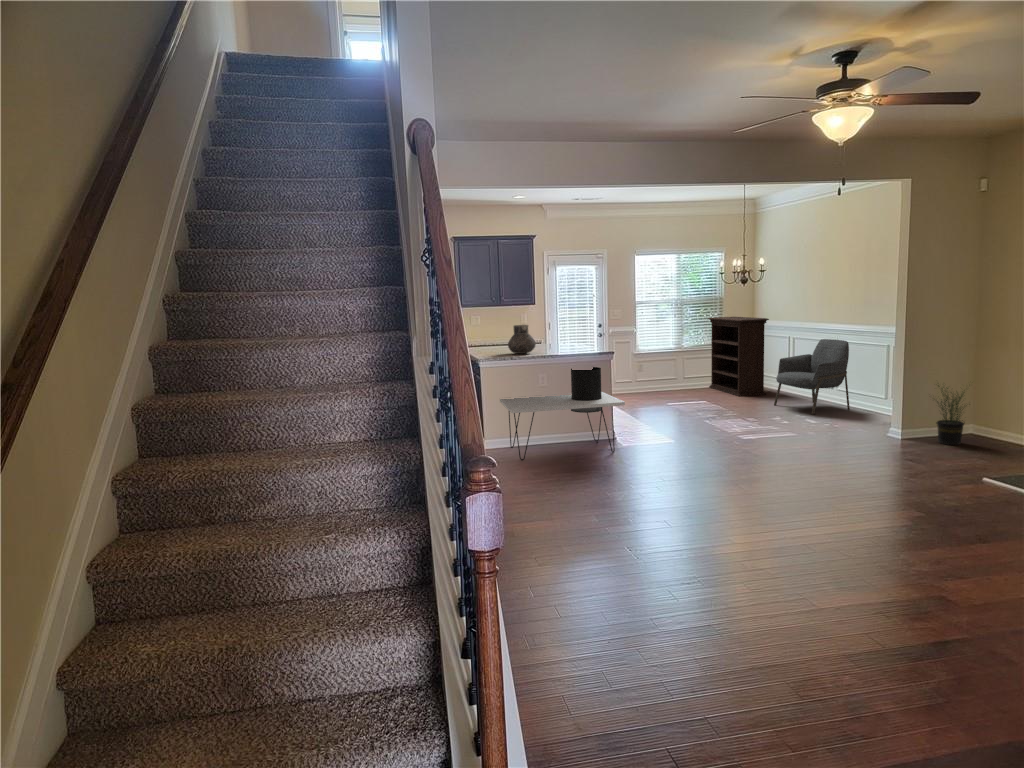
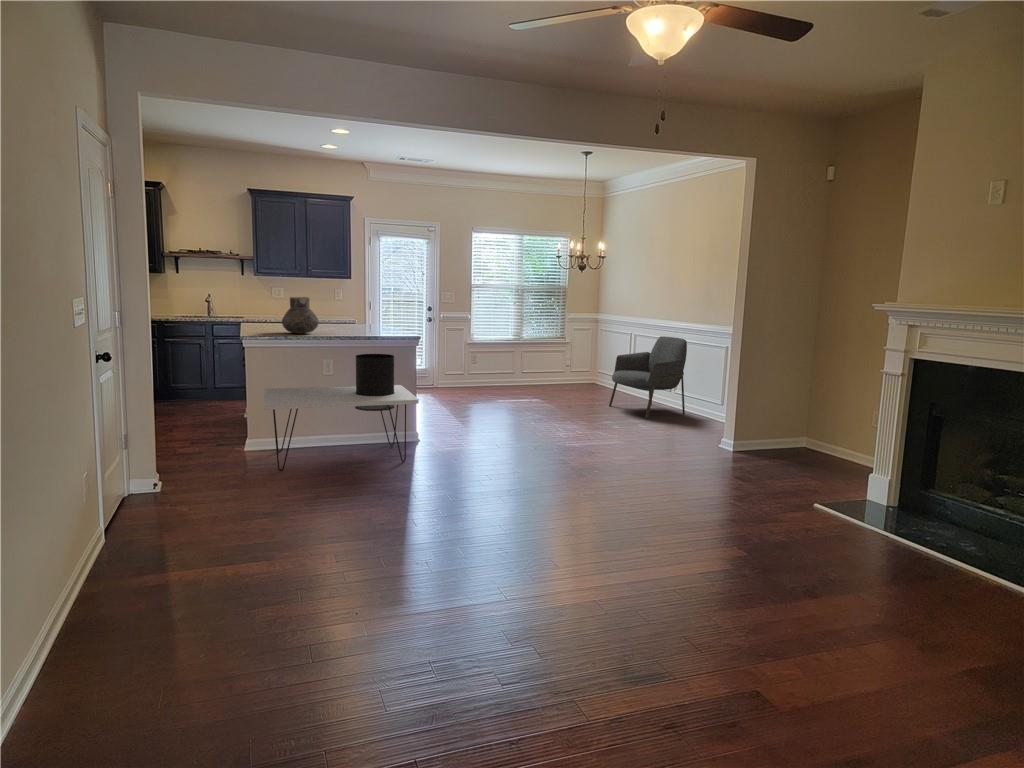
bookshelf: present [708,317,769,396] -> none [548,308,610,395]
potted plant: present [936,385,964,445] -> none [761,386,809,460]

